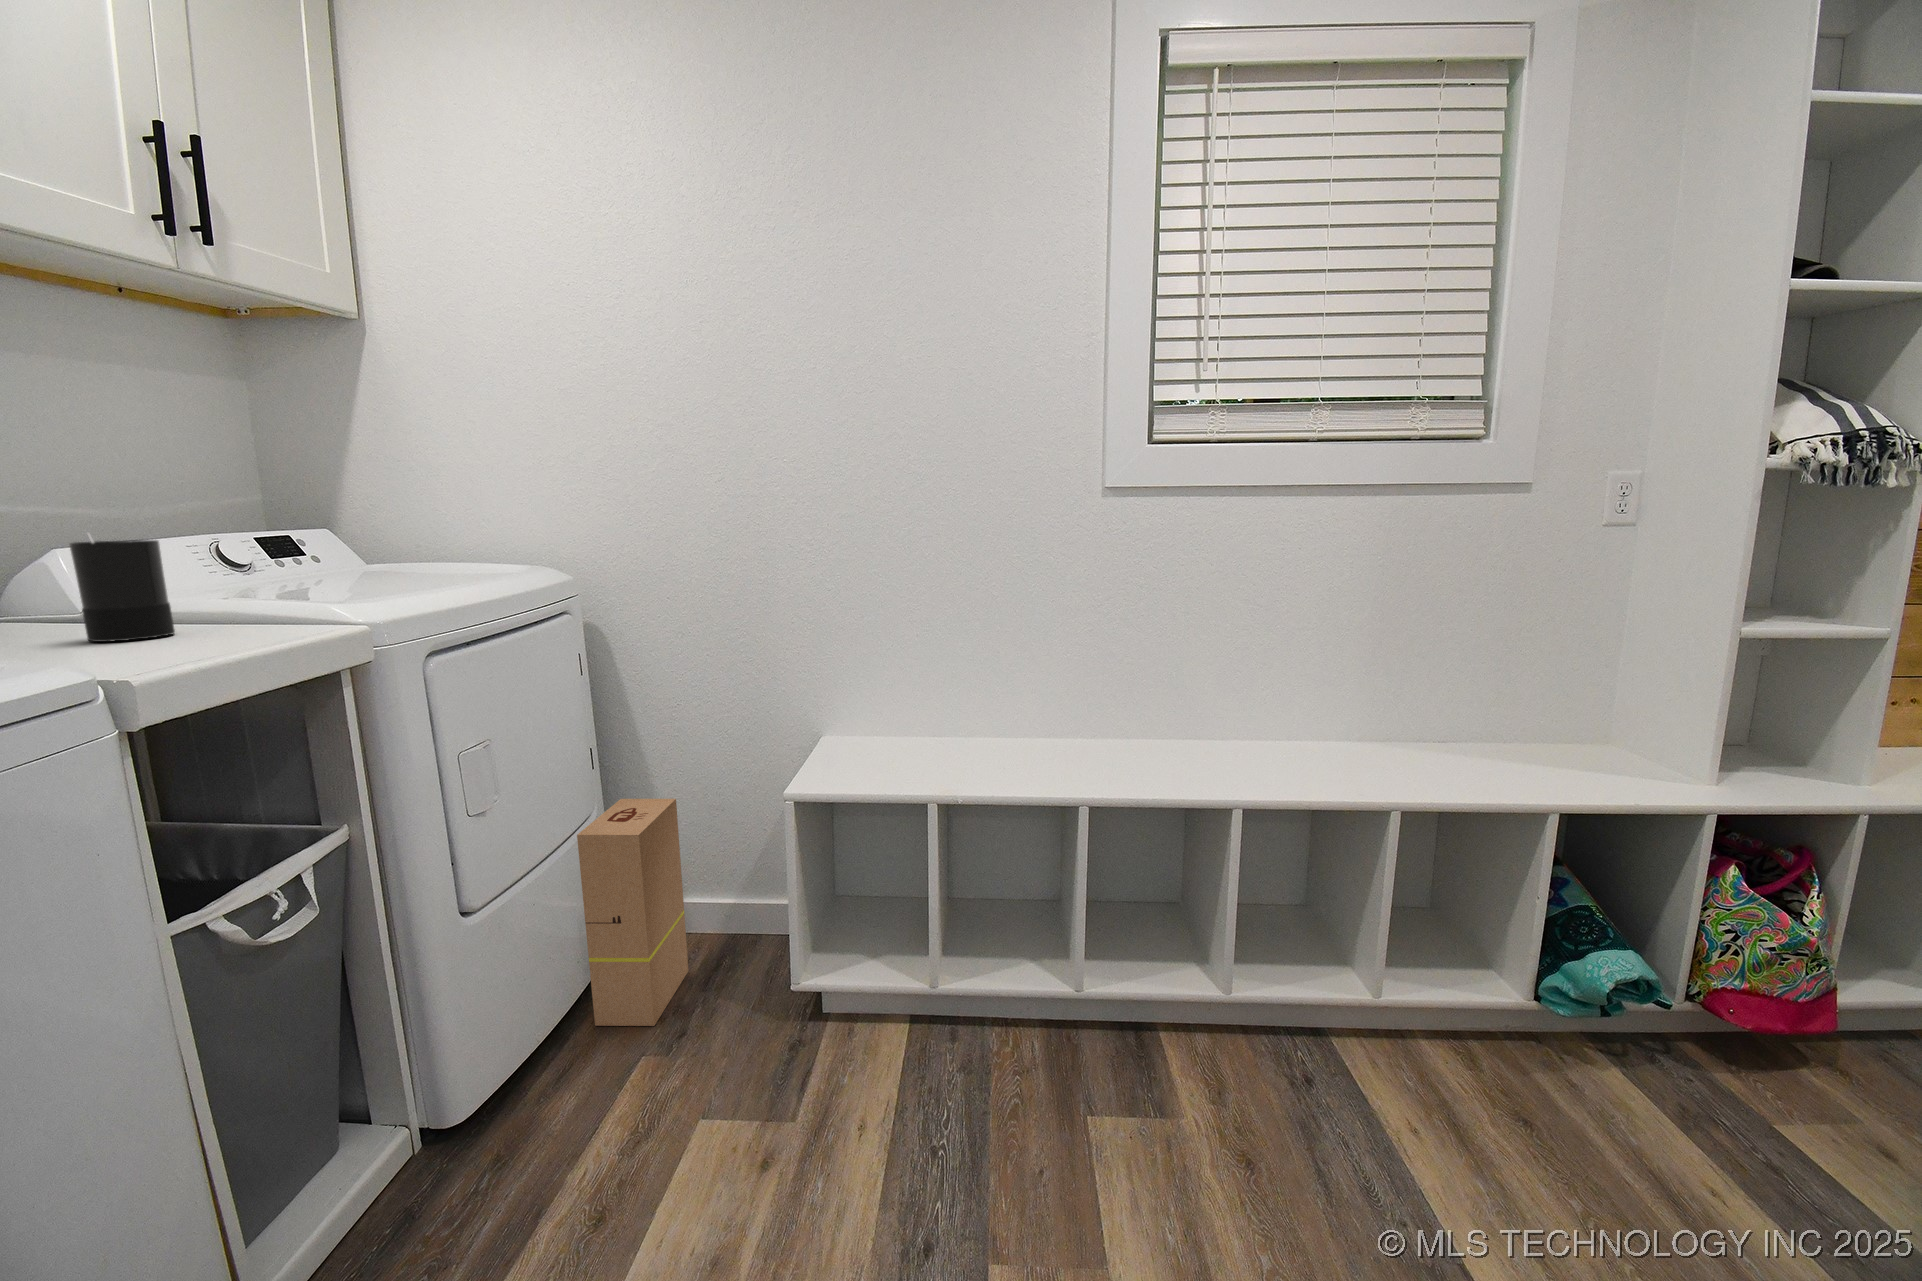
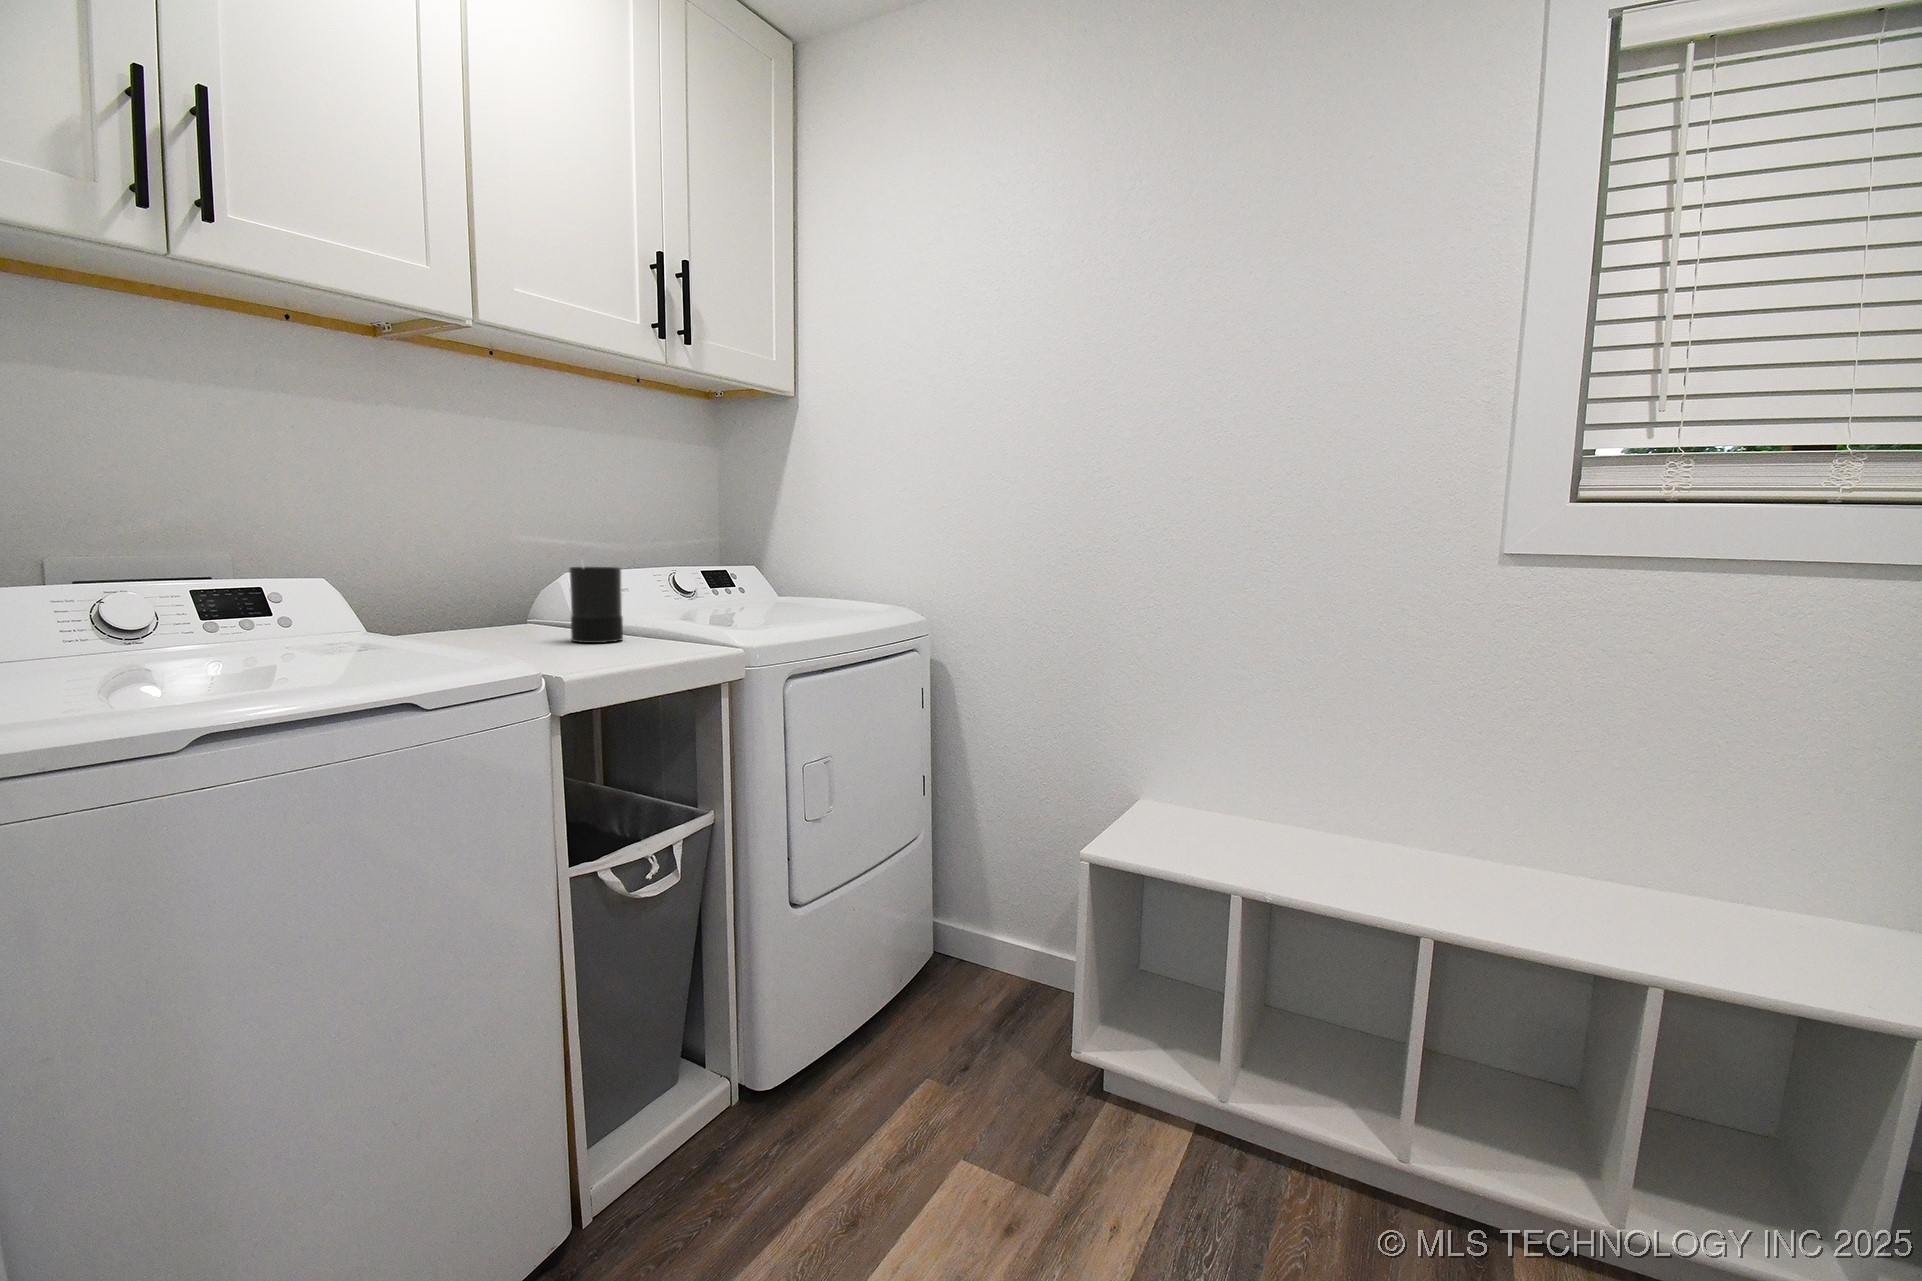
cardboard box: present [577,799,689,1026] -> none [885,825,980,1052]

